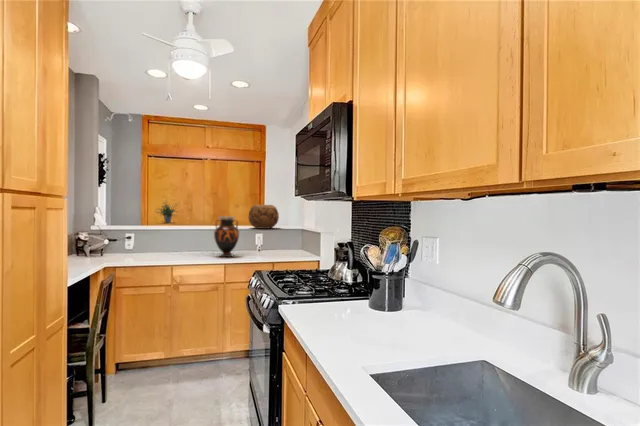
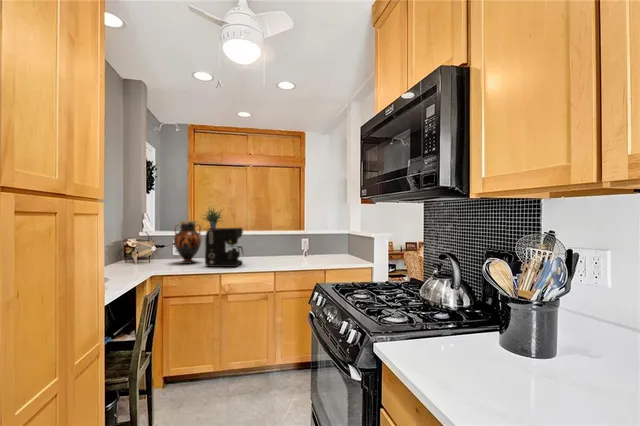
decorative bowl: present [248,205,279,229] -> none [294,209,325,234]
vase: present [214,216,239,257] -> present [174,221,202,264]
coffee maker: none [157,222,196,260] -> present [205,228,243,267]

